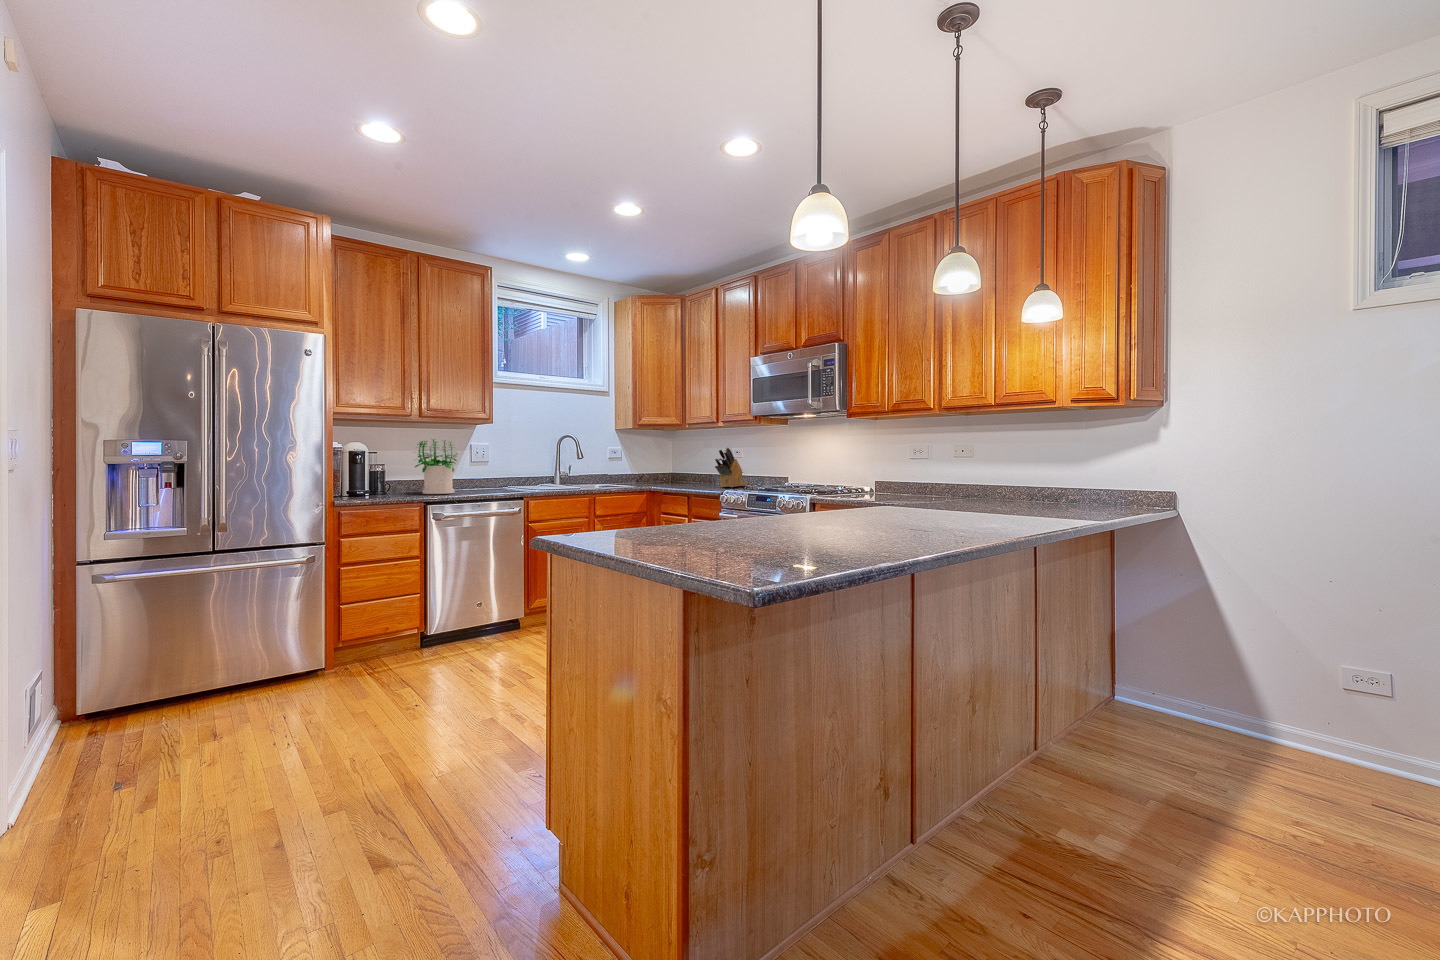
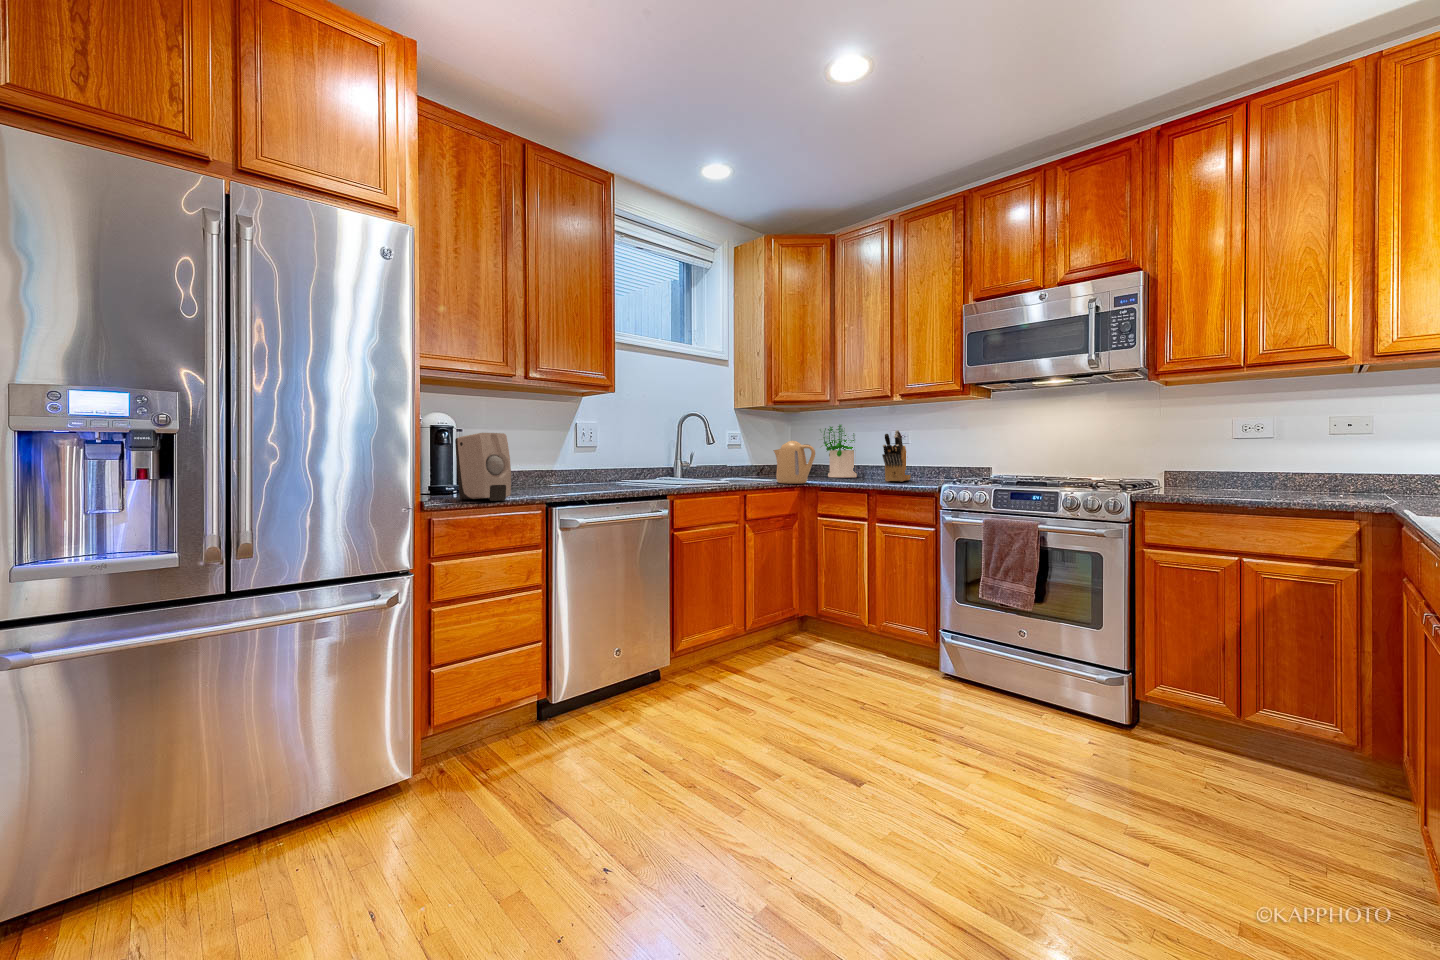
potted plant: present [415,439,458,494] -> present [820,425,857,477]
kettle: none [626,456,654,489] -> present [773,441,815,484]
soap dispenser: none [362,457,397,501] -> present [455,433,511,501]

